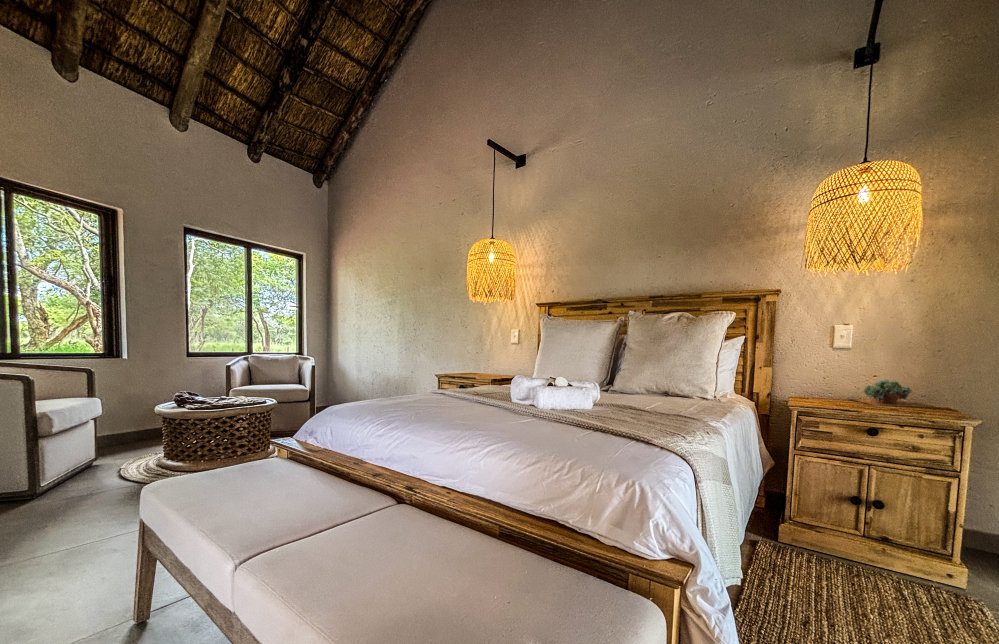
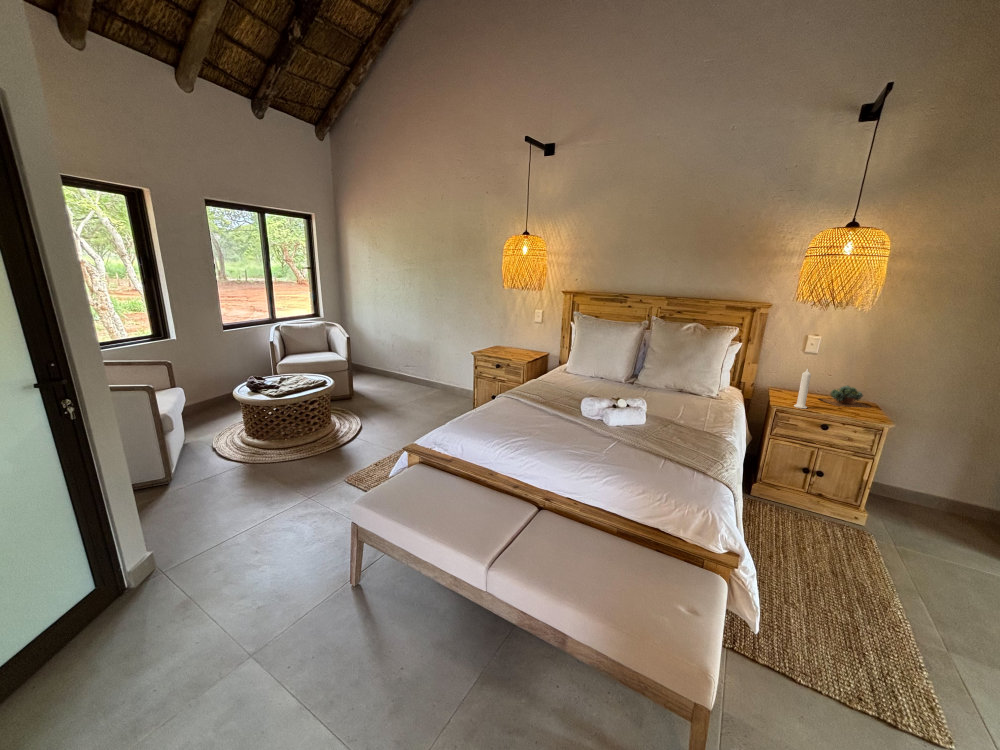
candle: none [819,353,838,408] -> present [794,369,811,409]

